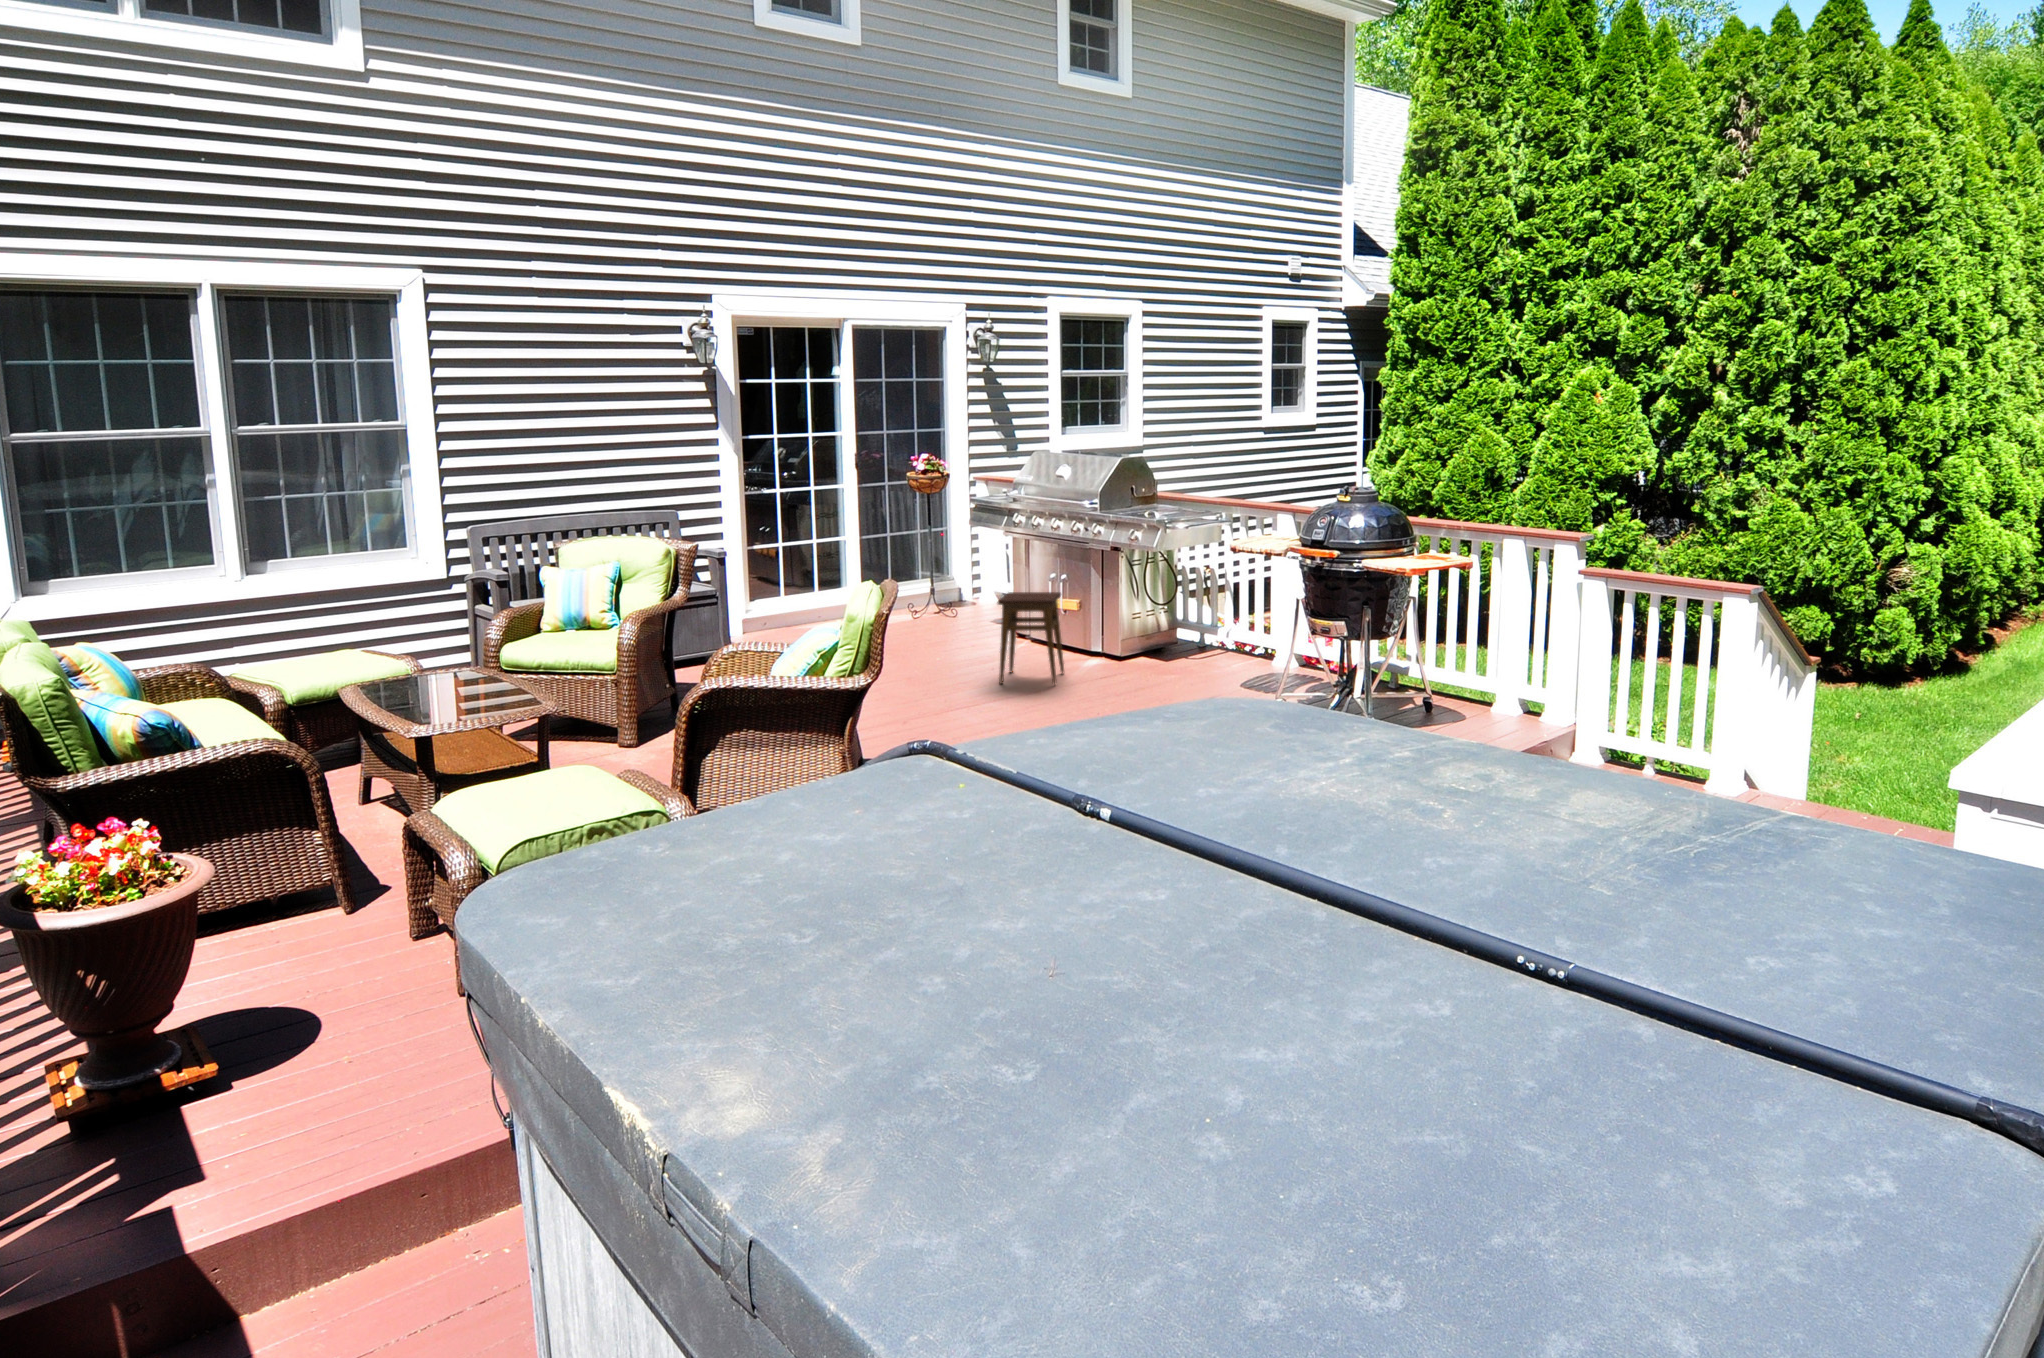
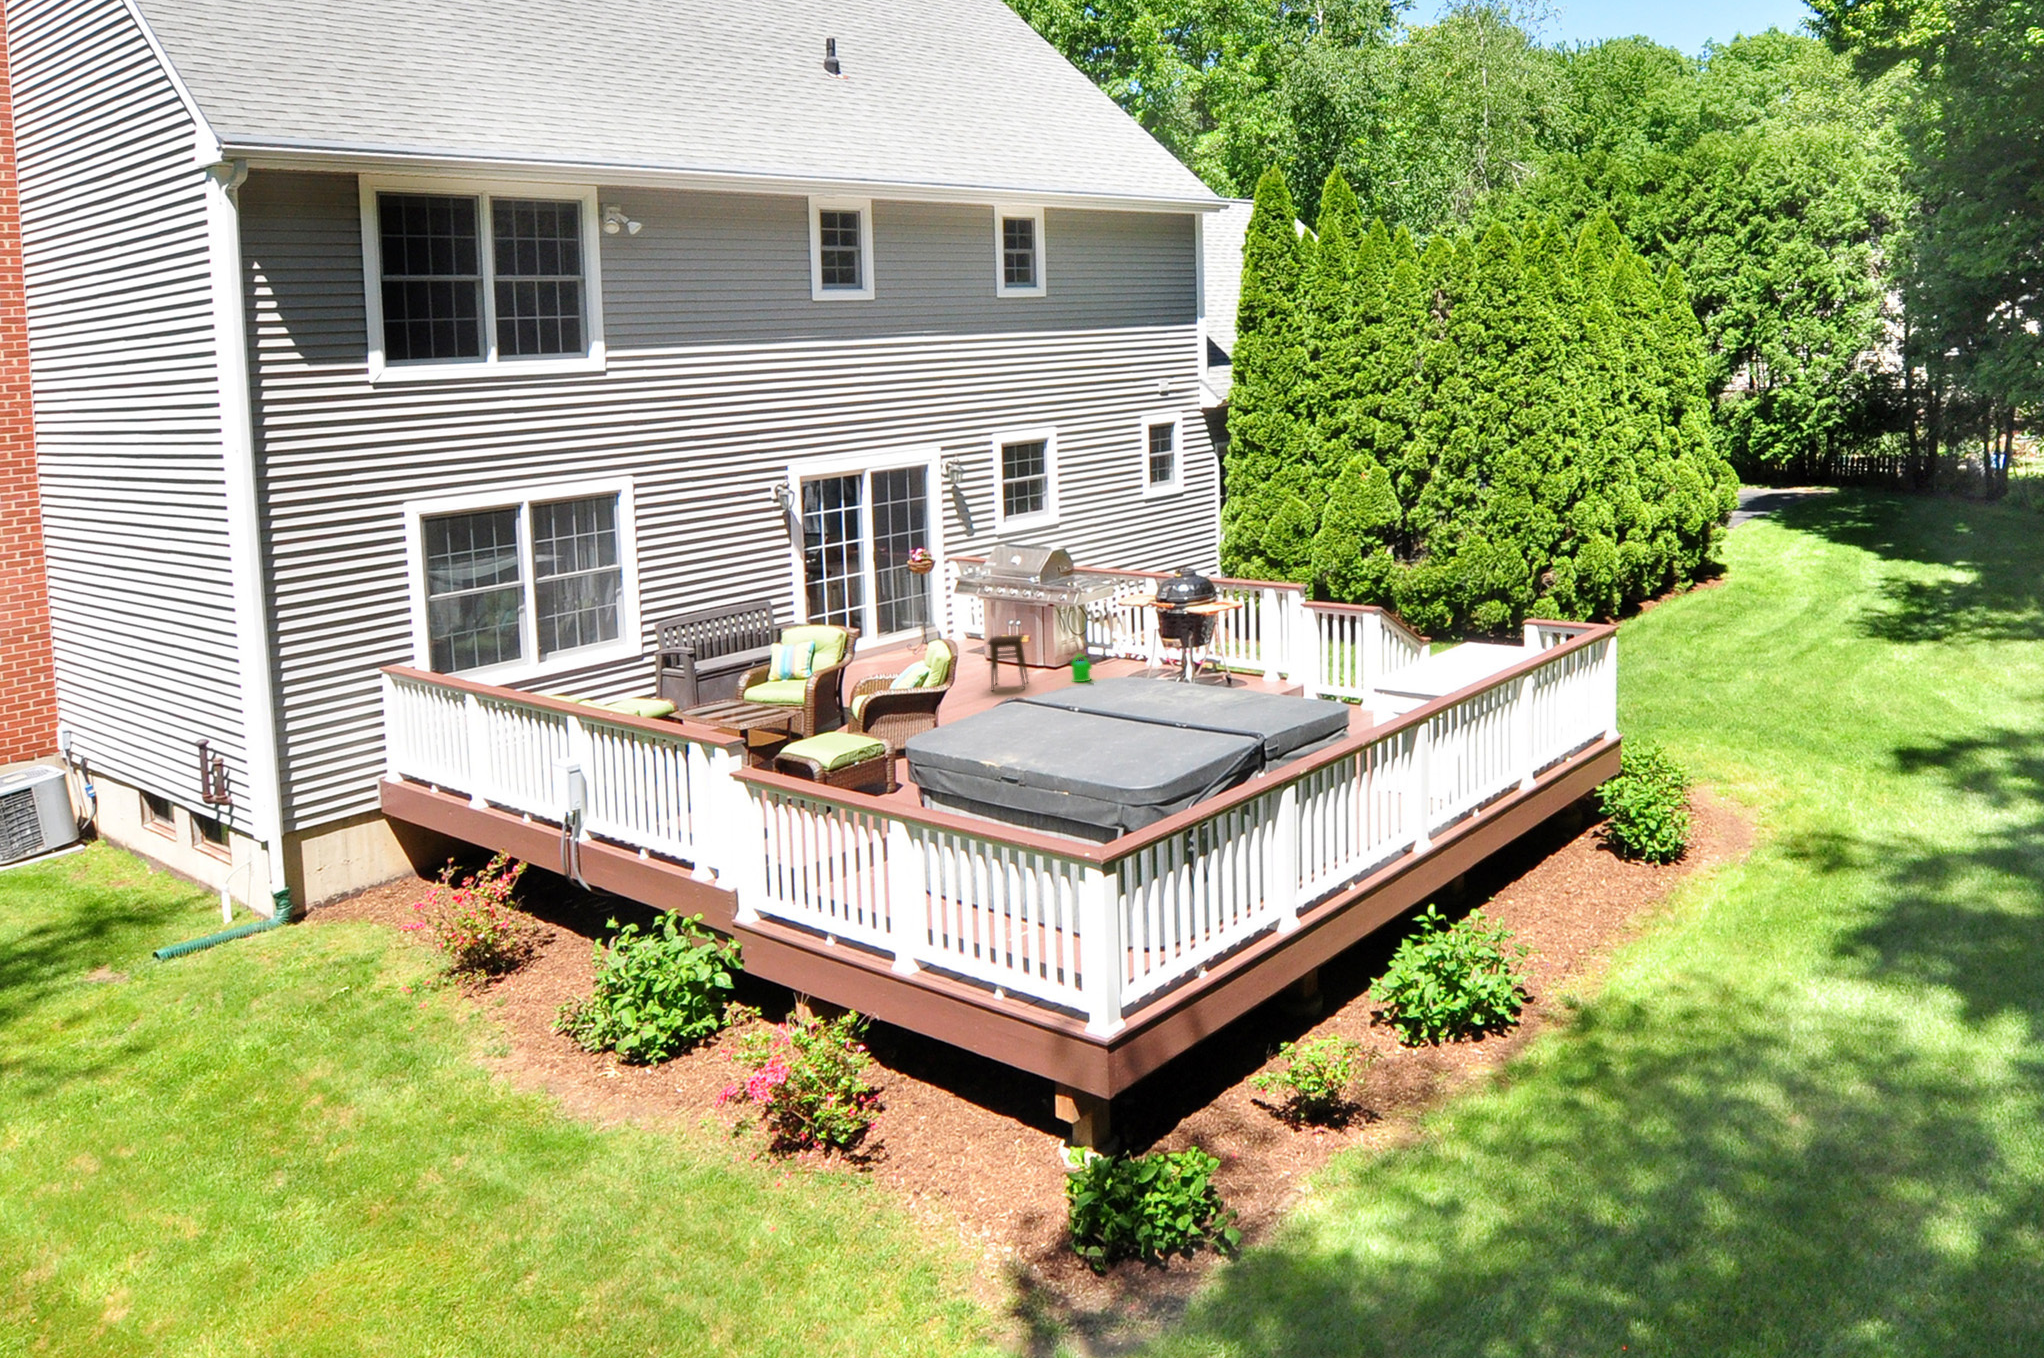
watering can: none [1136,632,1173,681] -> present [1072,654,1092,682]

